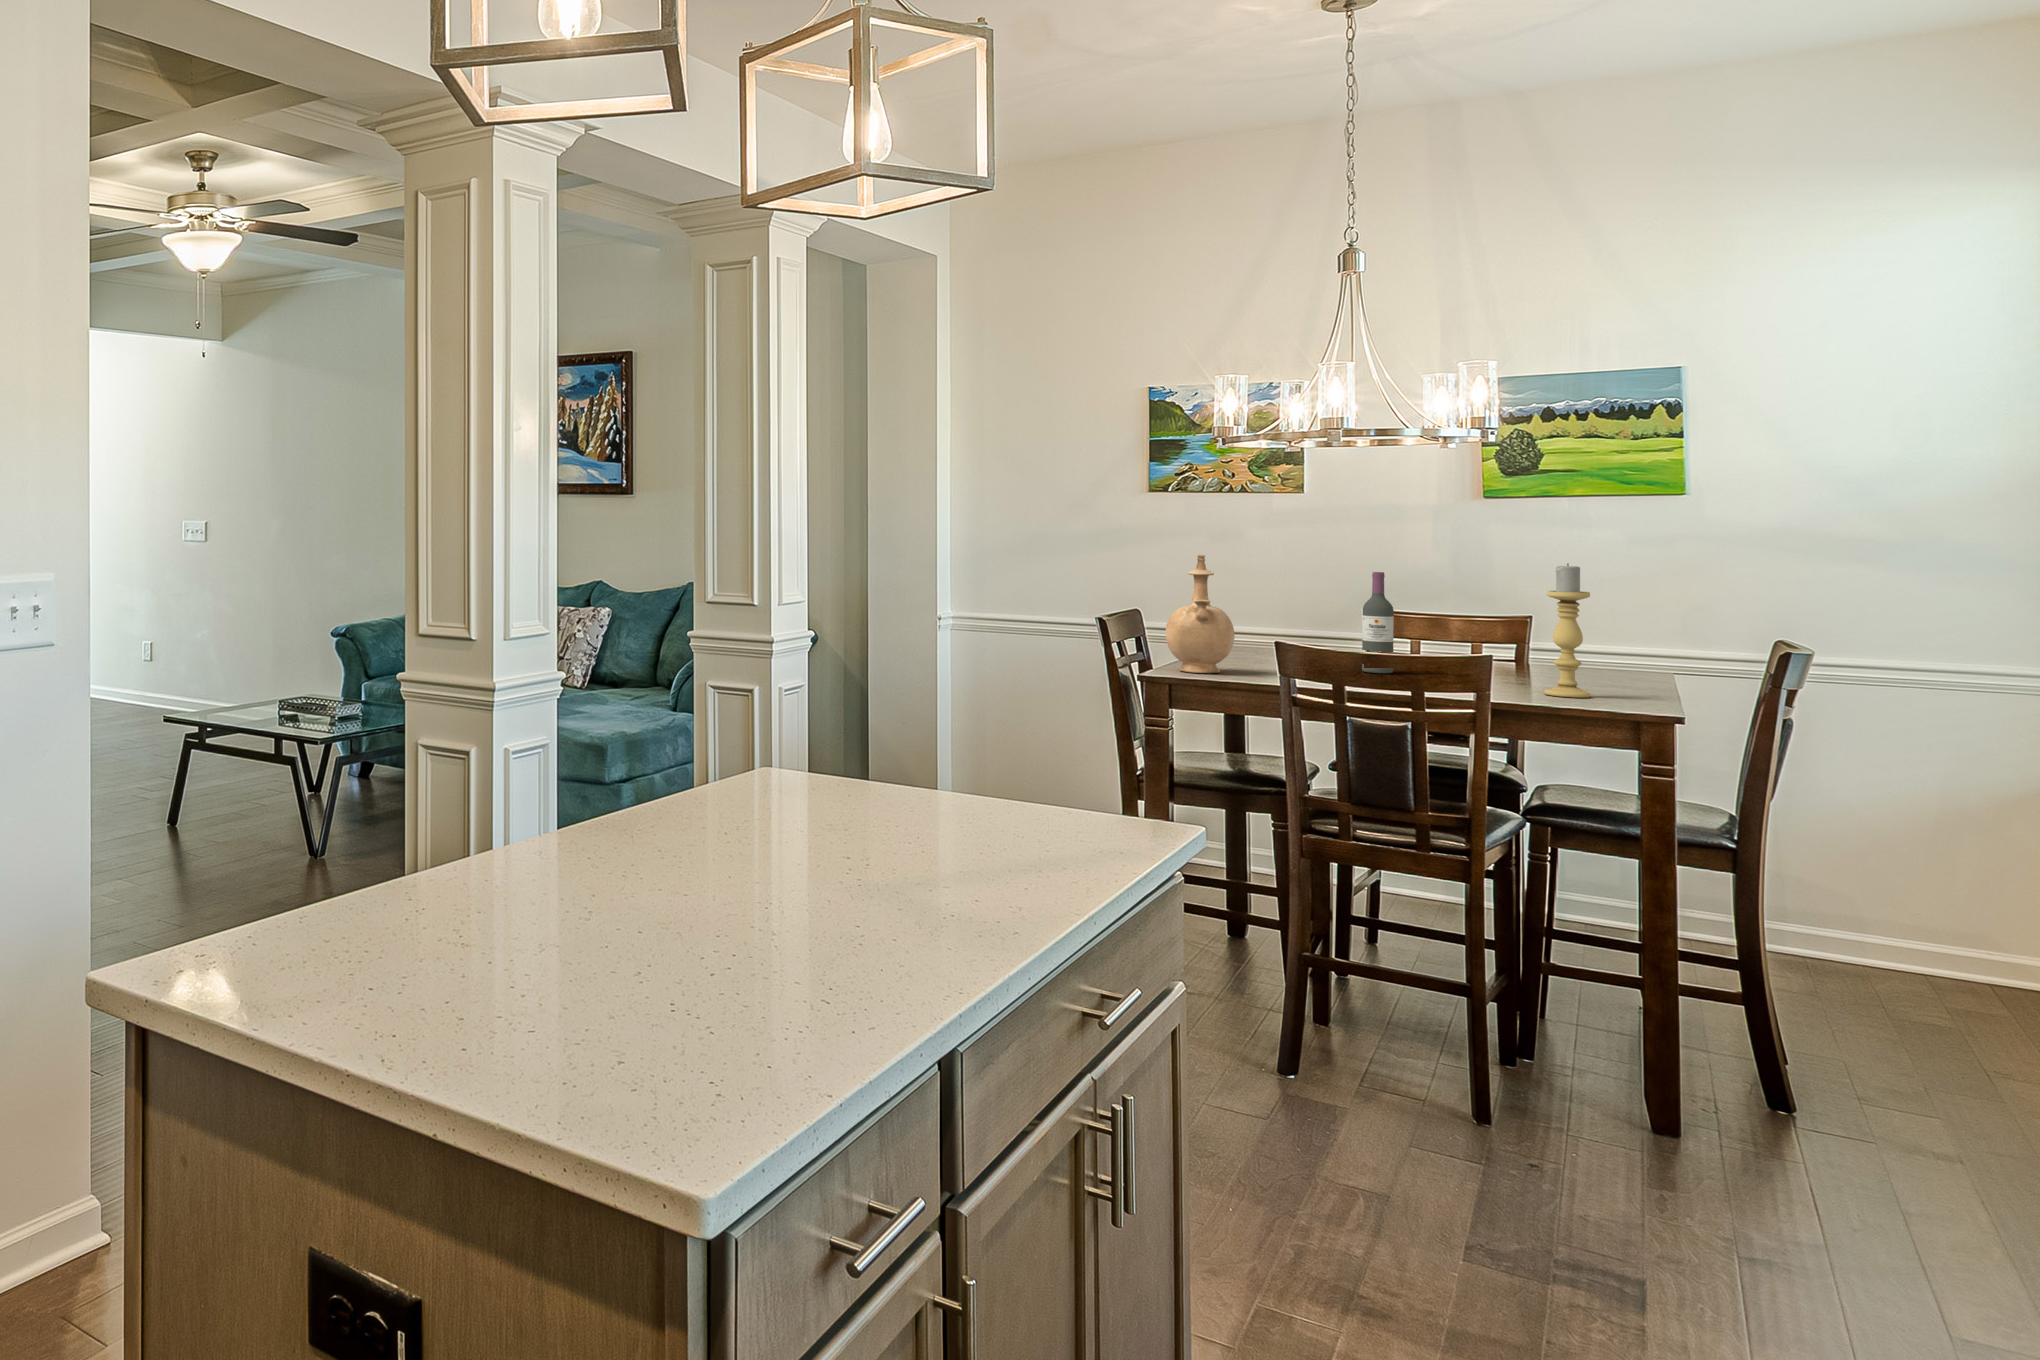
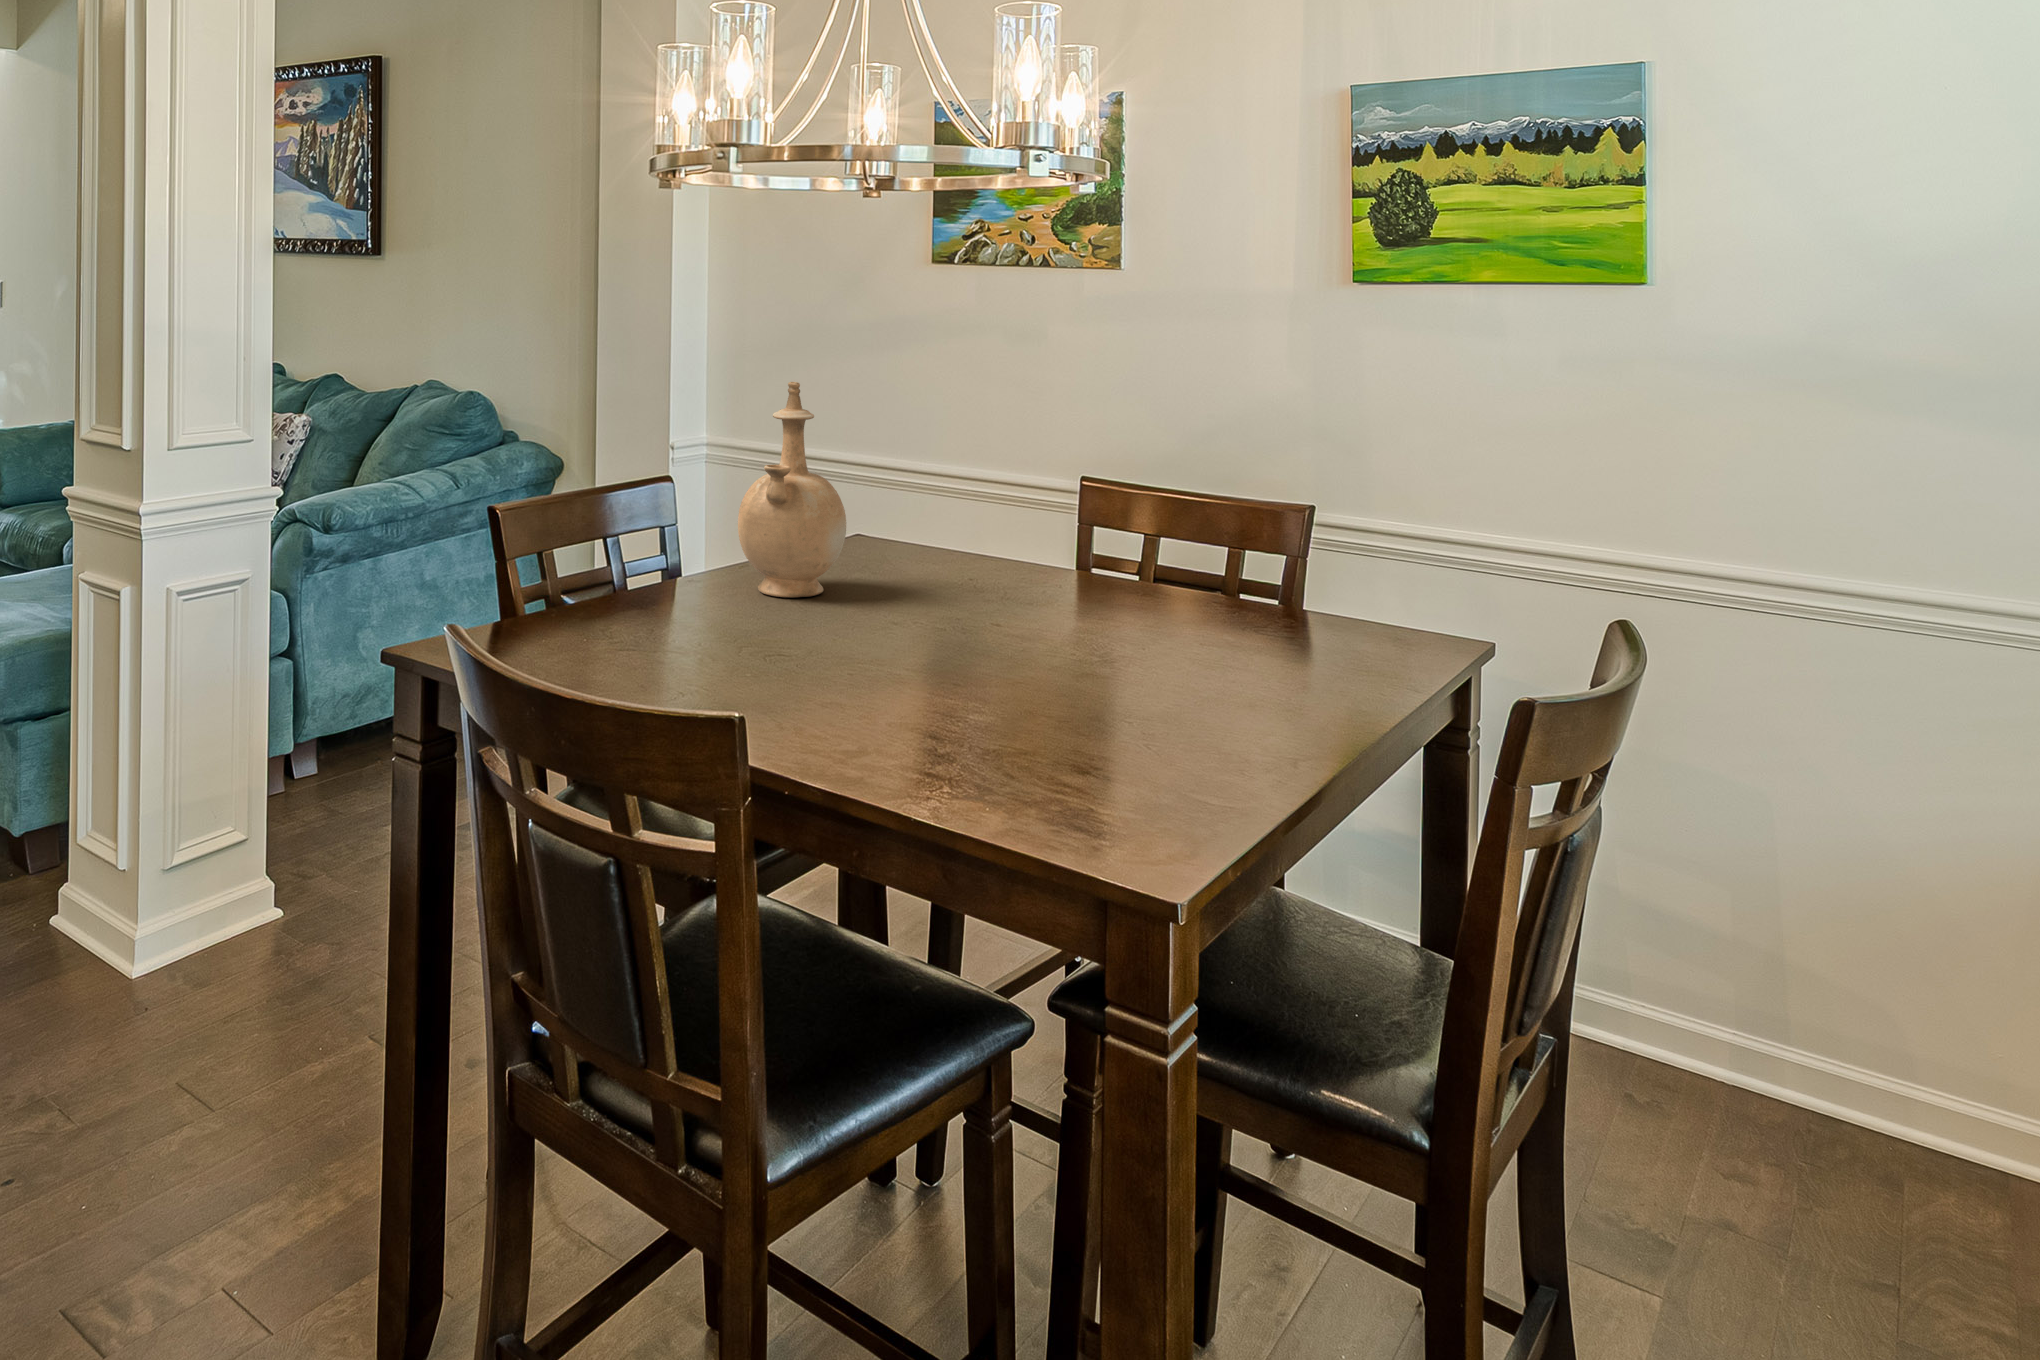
candle holder: present [1544,563,1590,698] -> none [1298,420,1375,686]
wine bottle: present [1362,572,1394,673] -> none [1083,414,1131,595]

